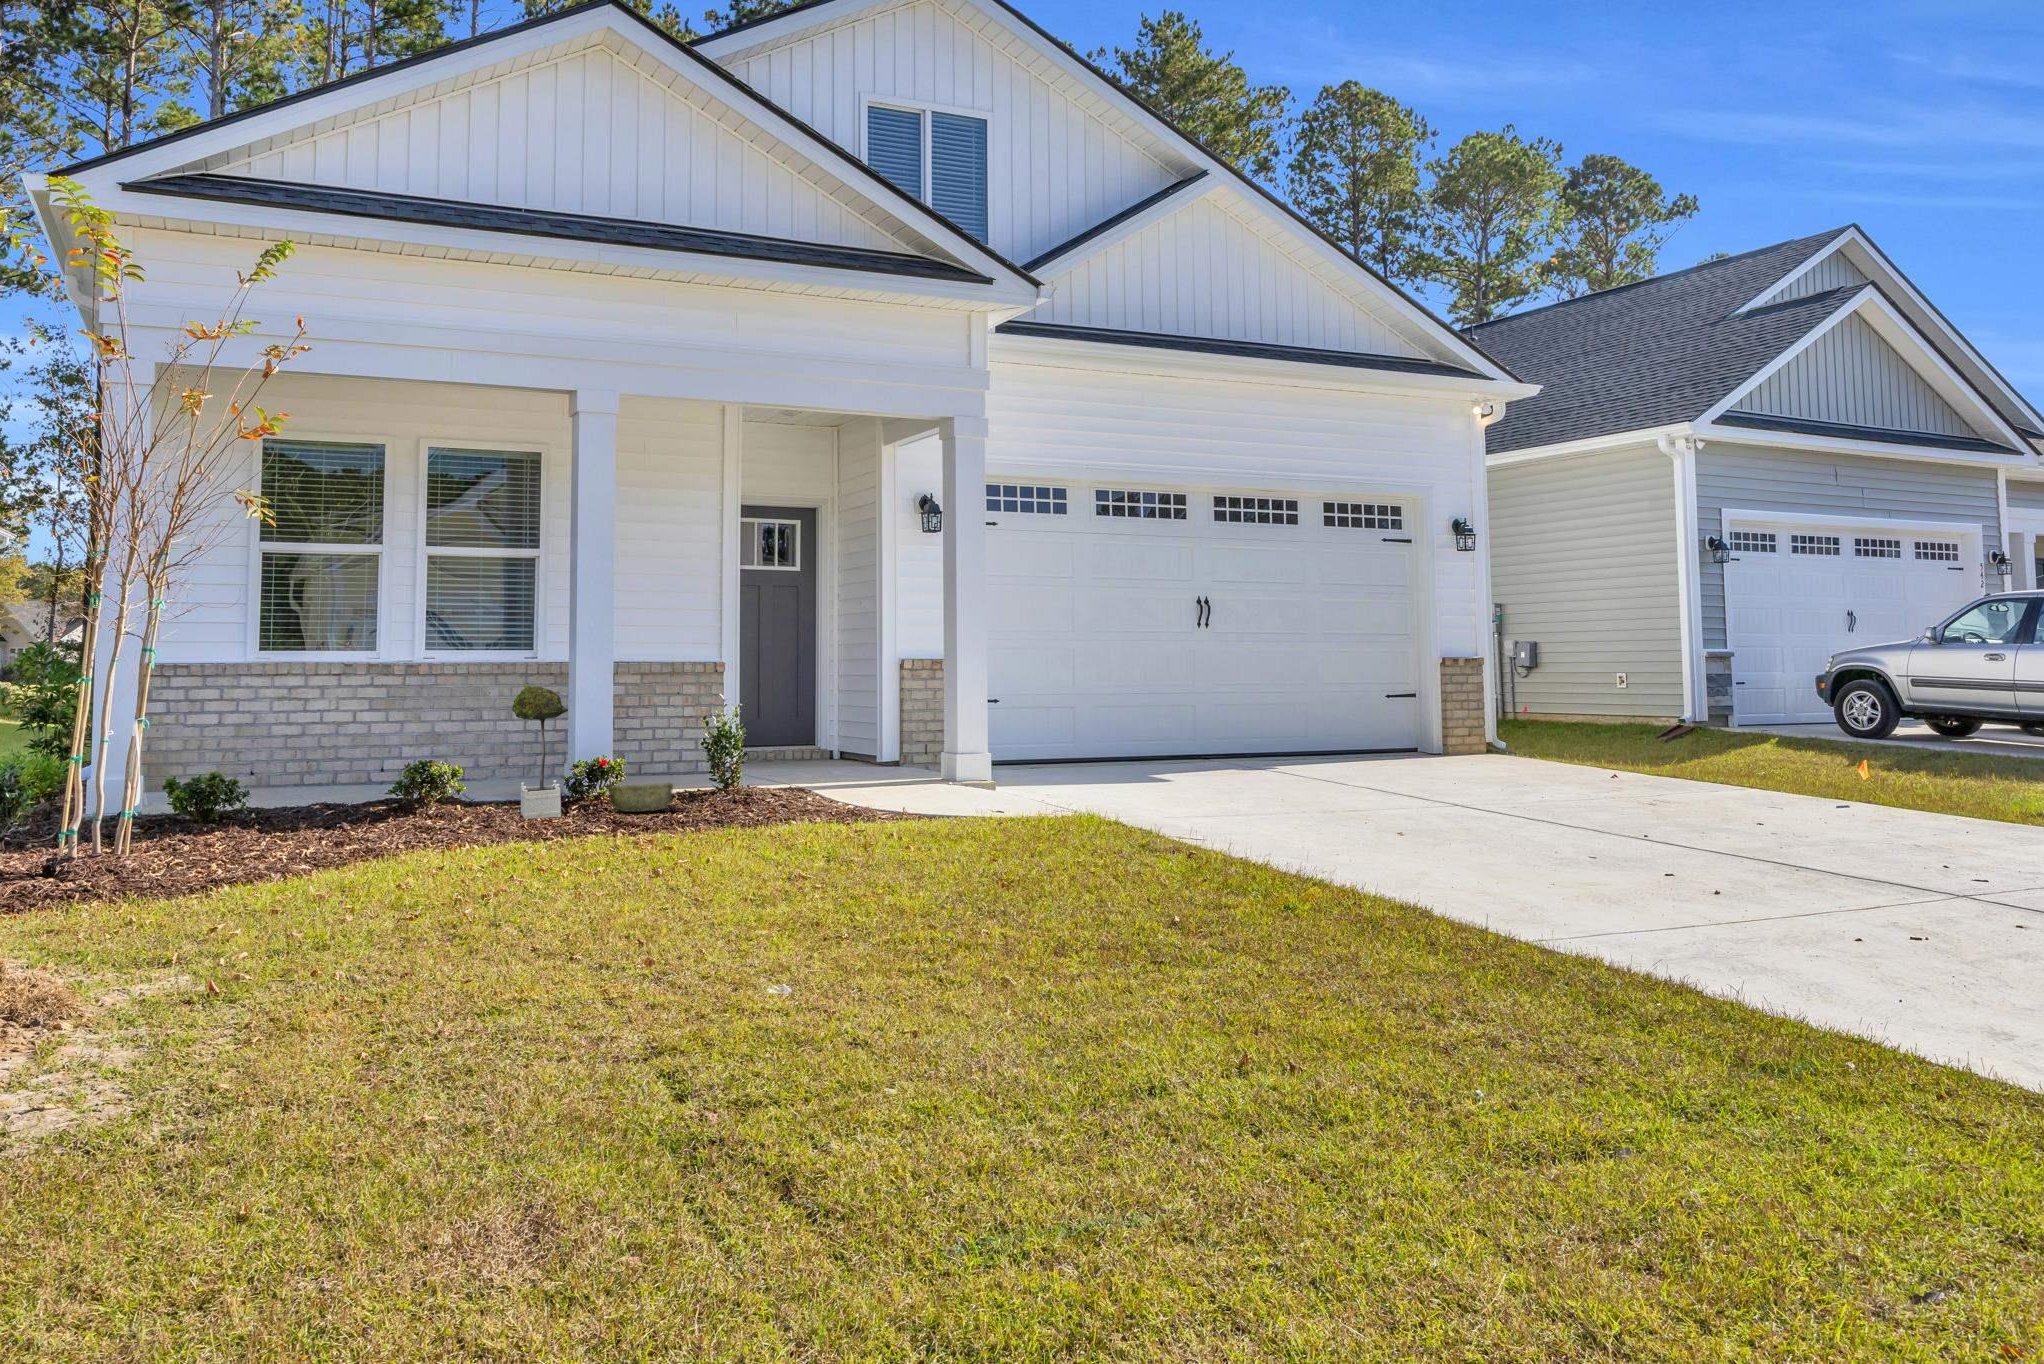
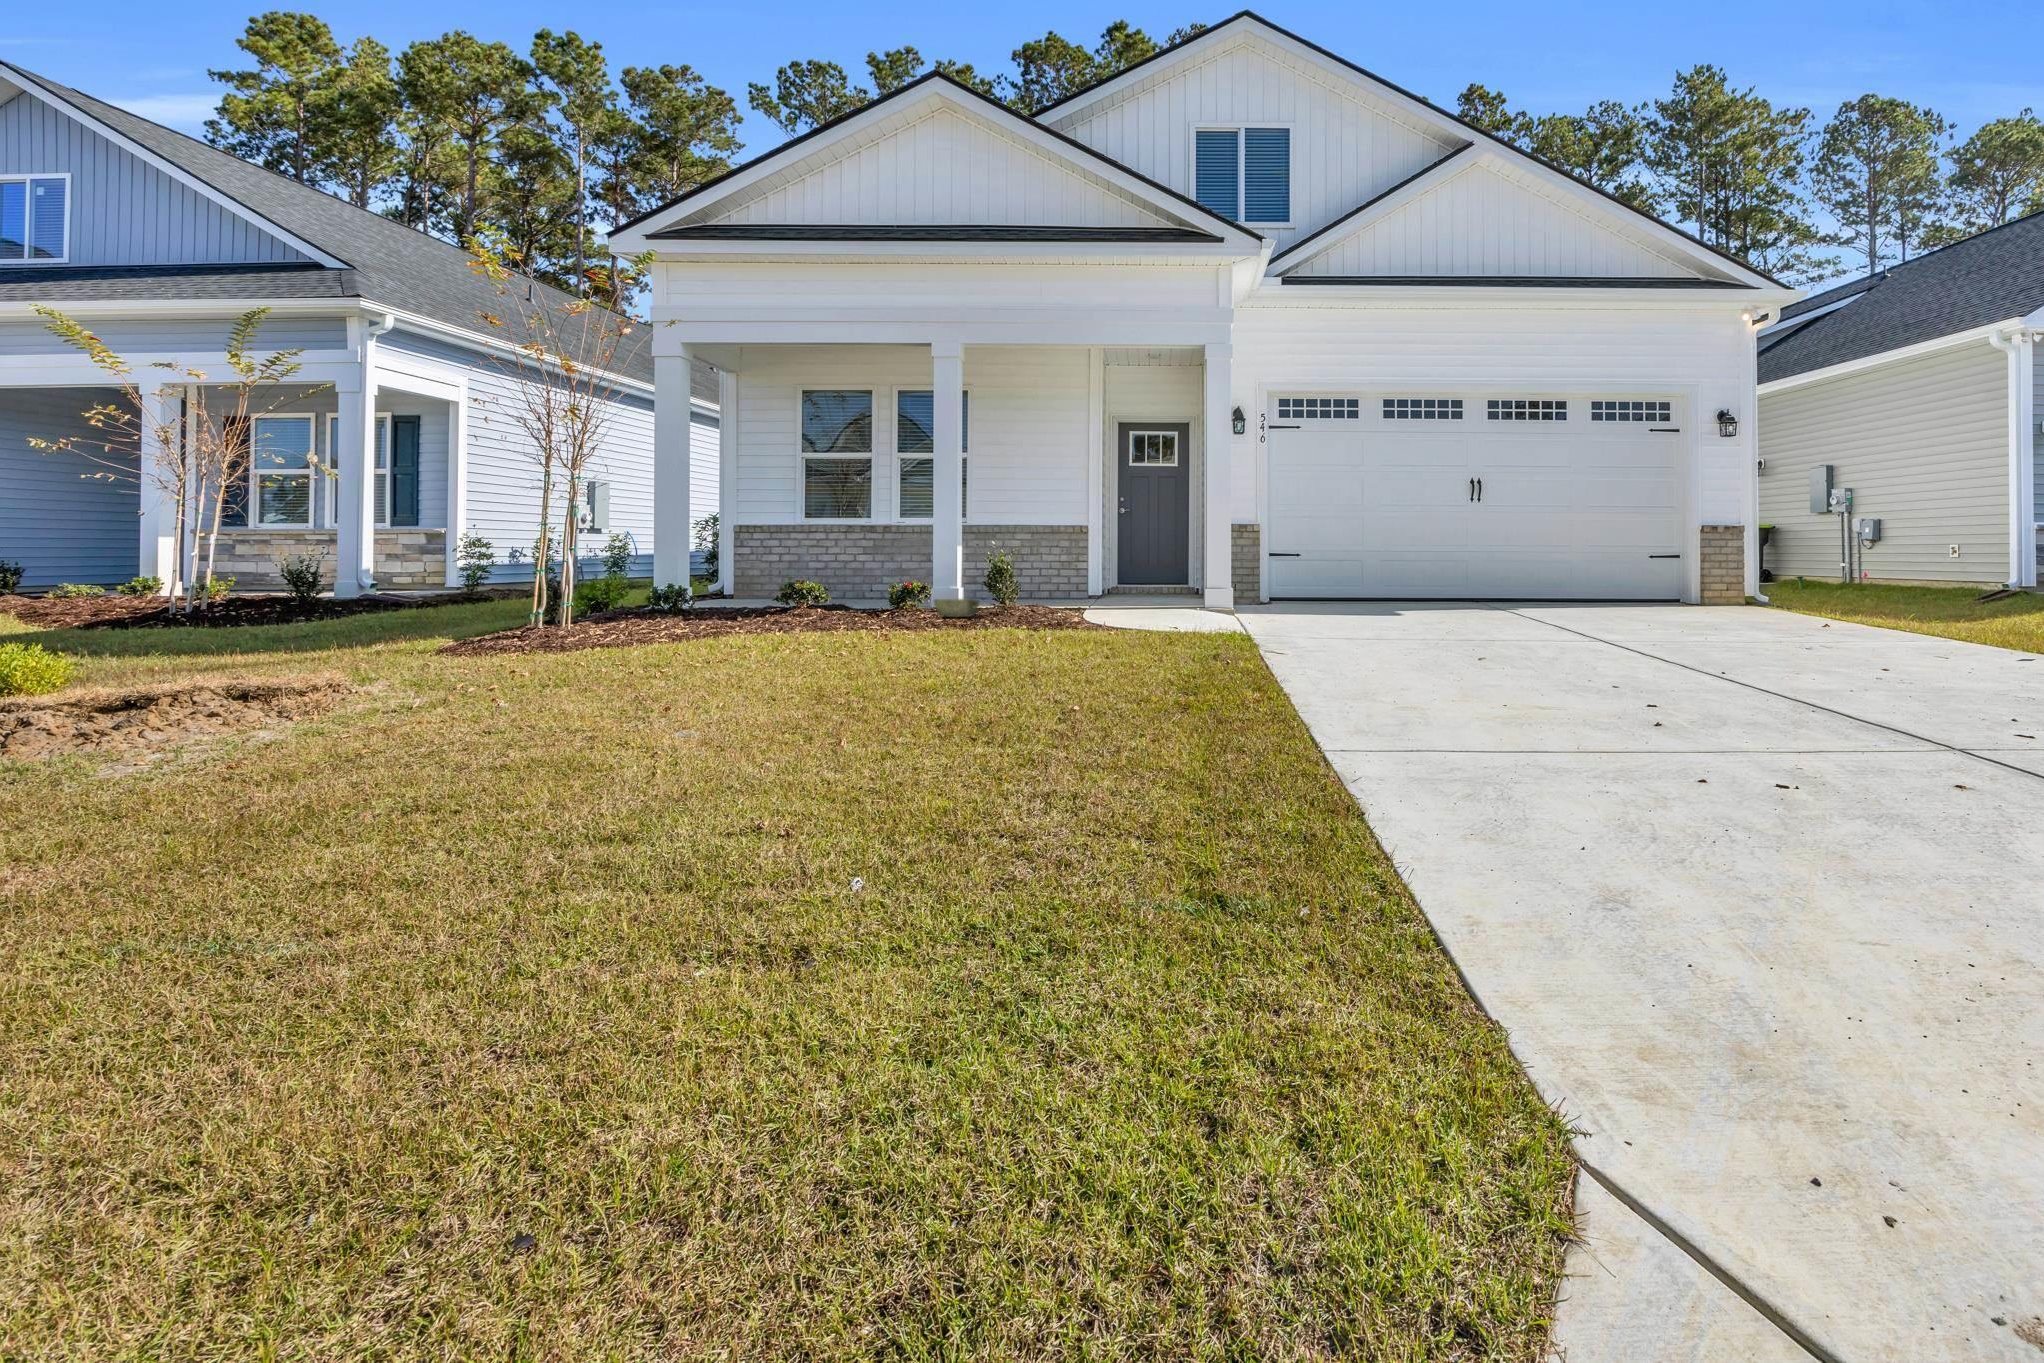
potted tree: present [511,684,568,819] -> none [878,533,913,618]

